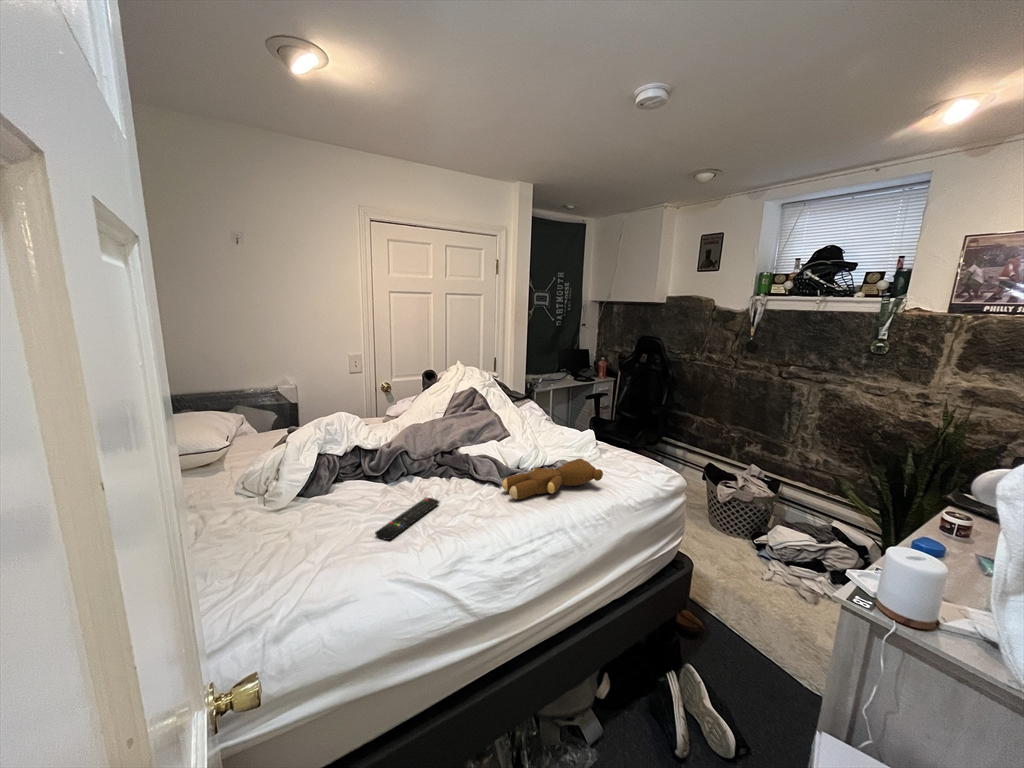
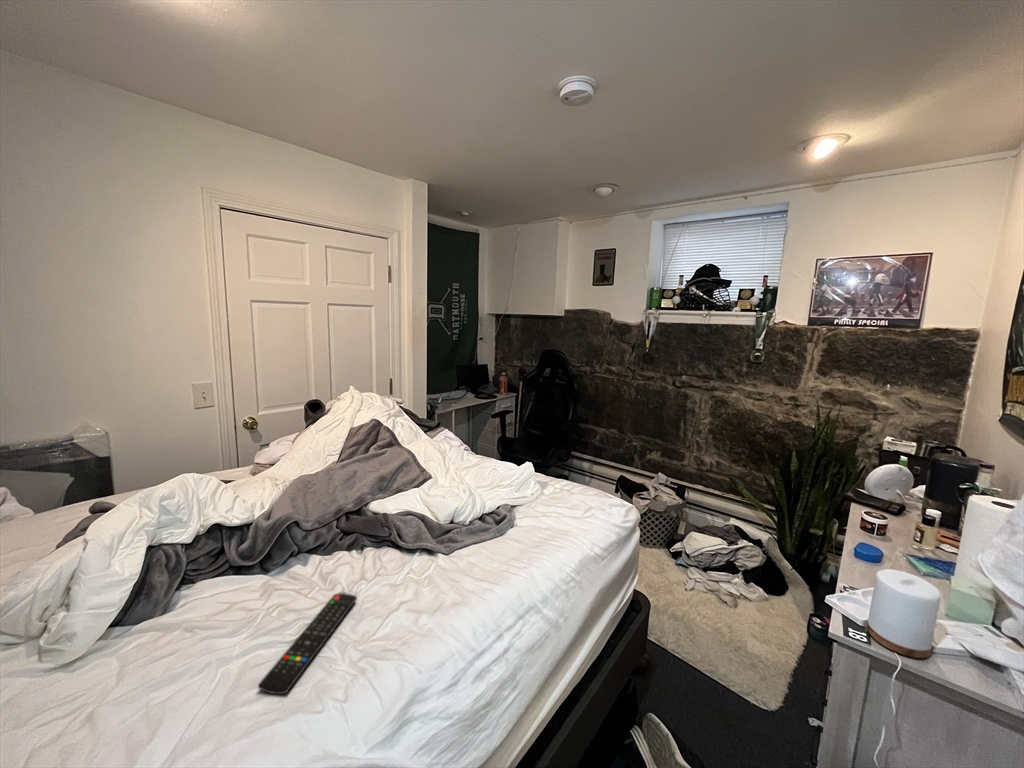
teddy bear: present [502,458,603,499] -> none [441,501,560,572]

